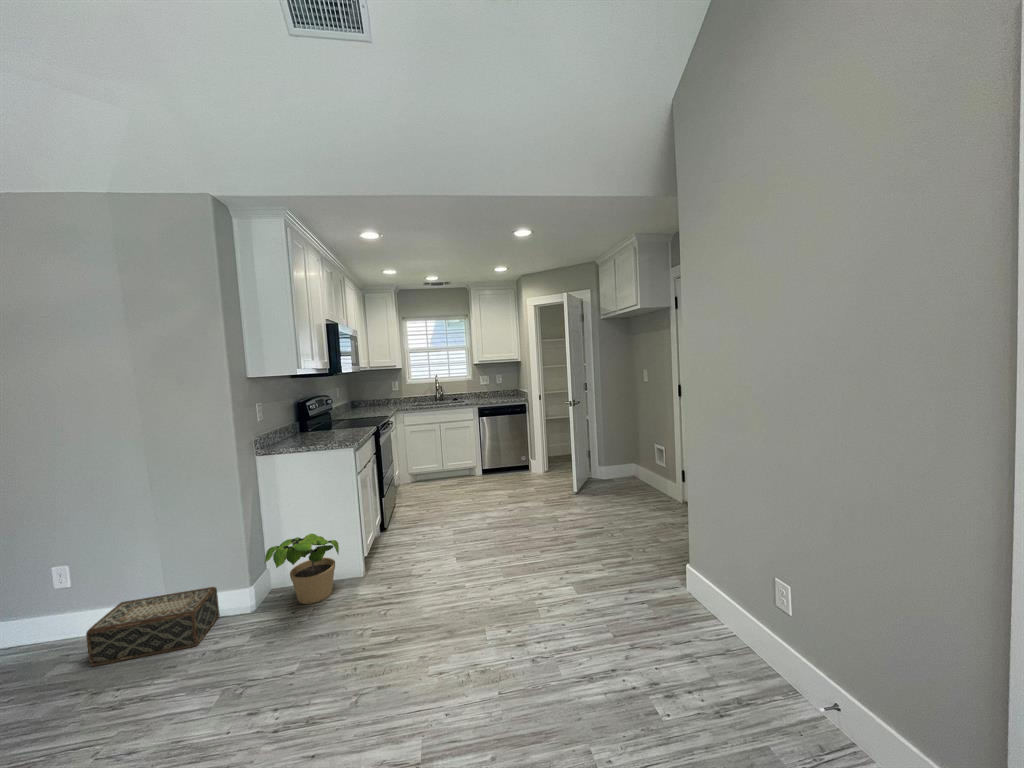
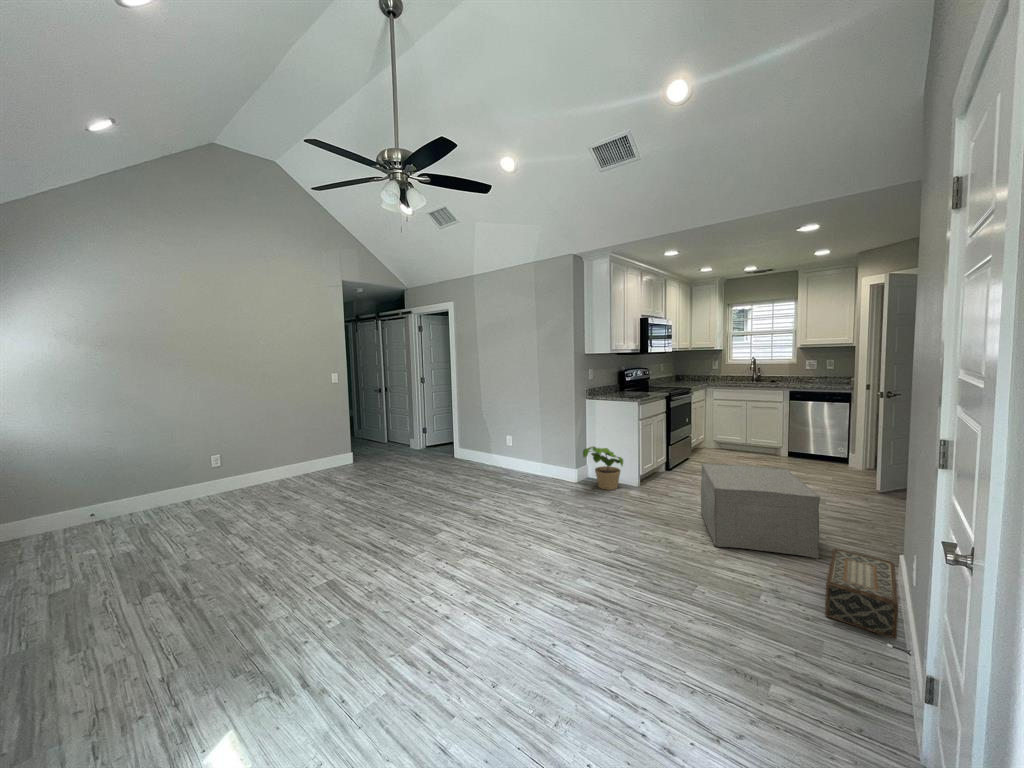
ottoman: none [463,496,609,633] -> present [701,463,820,558]
woven basket: present [86,587,220,666] -> present [825,548,898,639]

